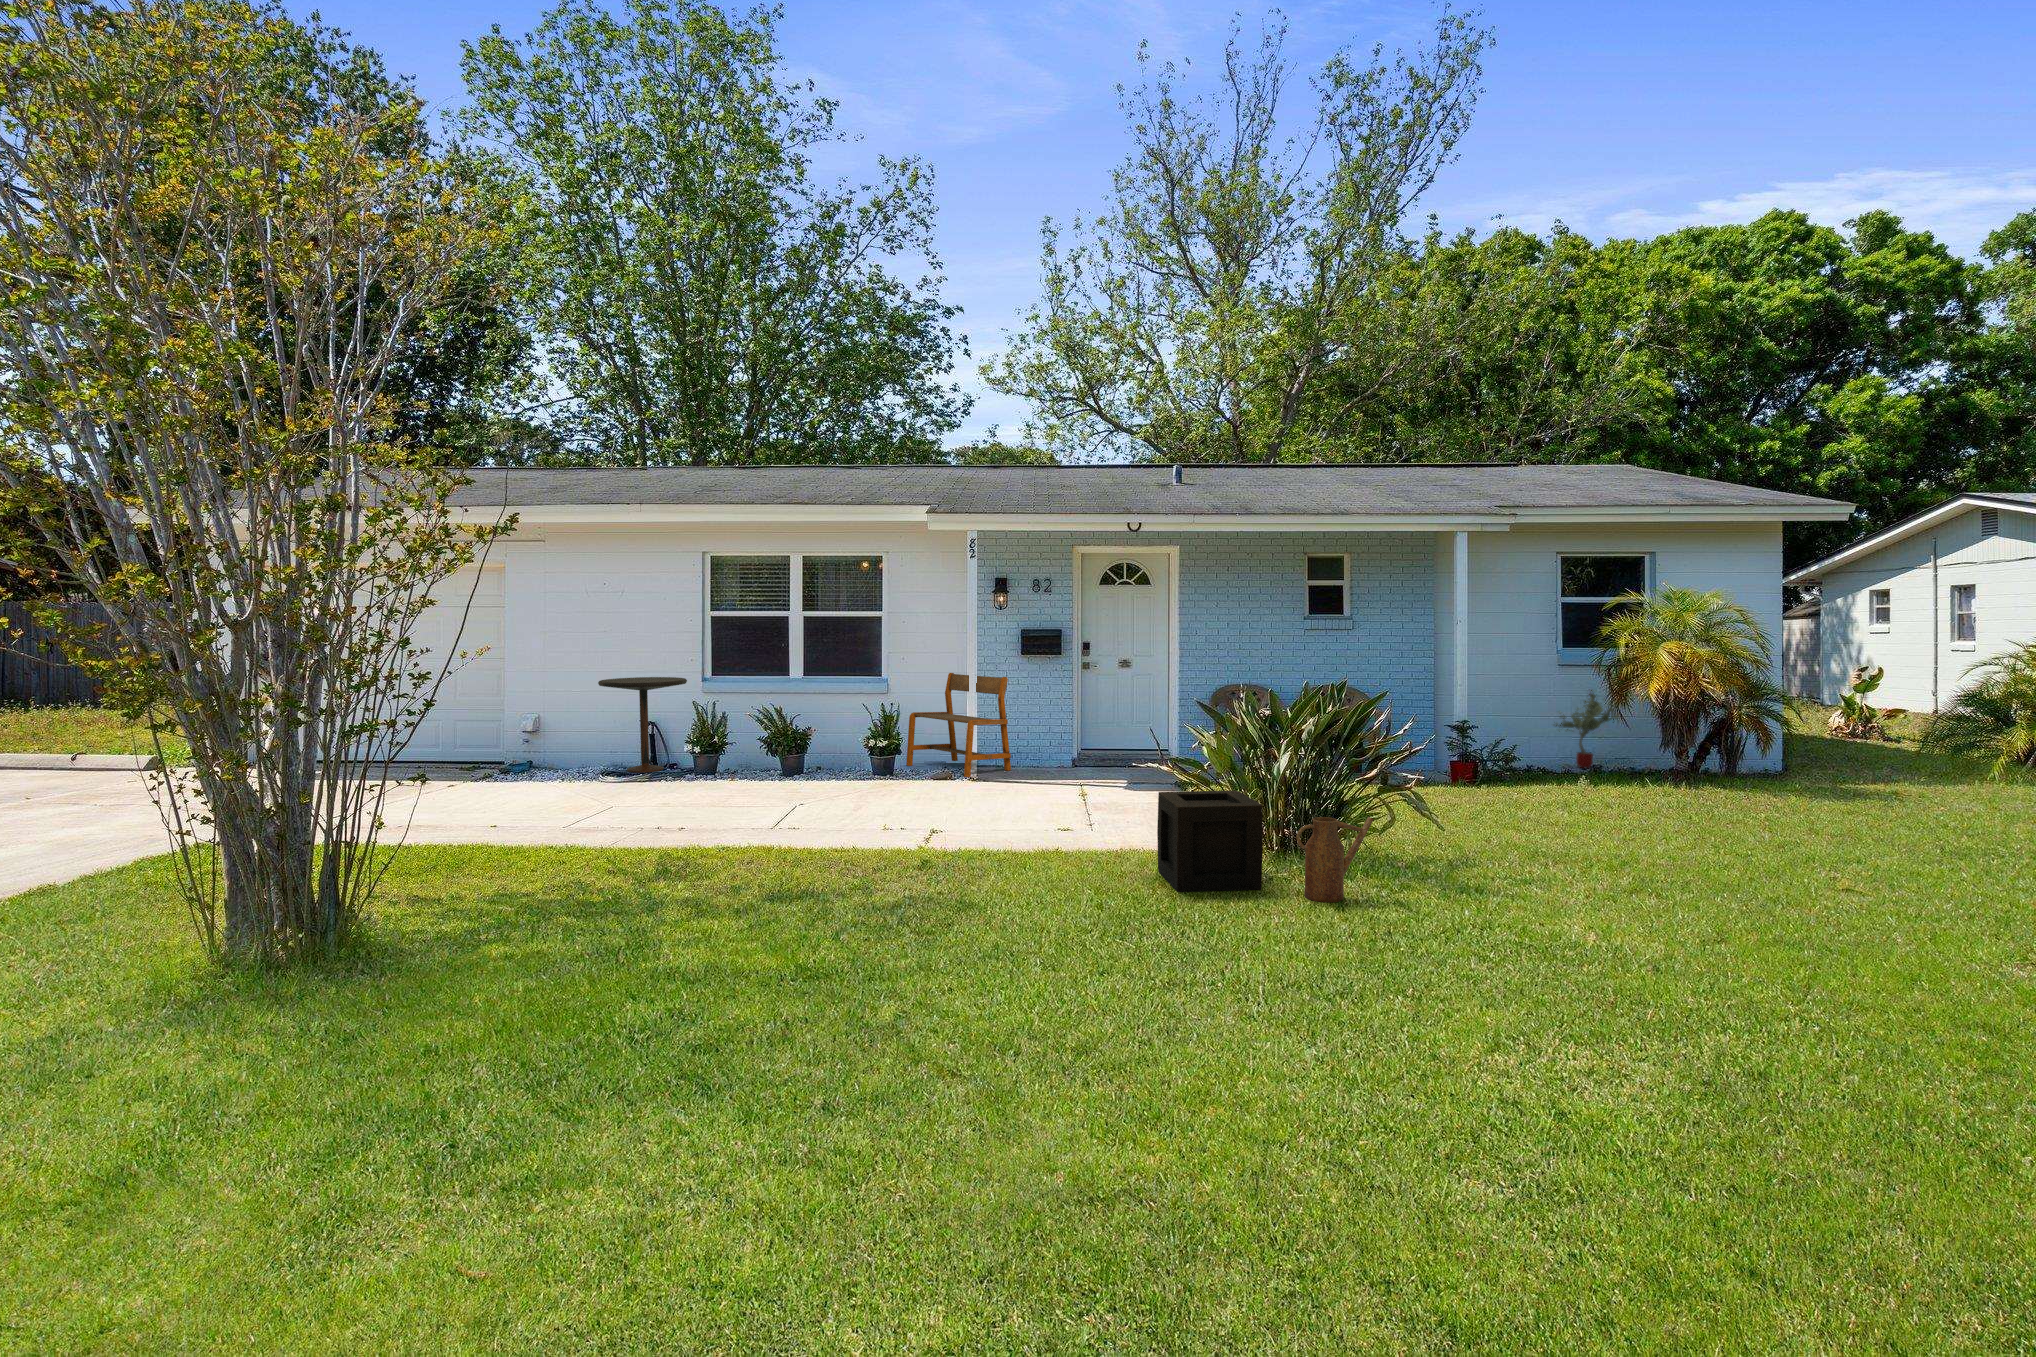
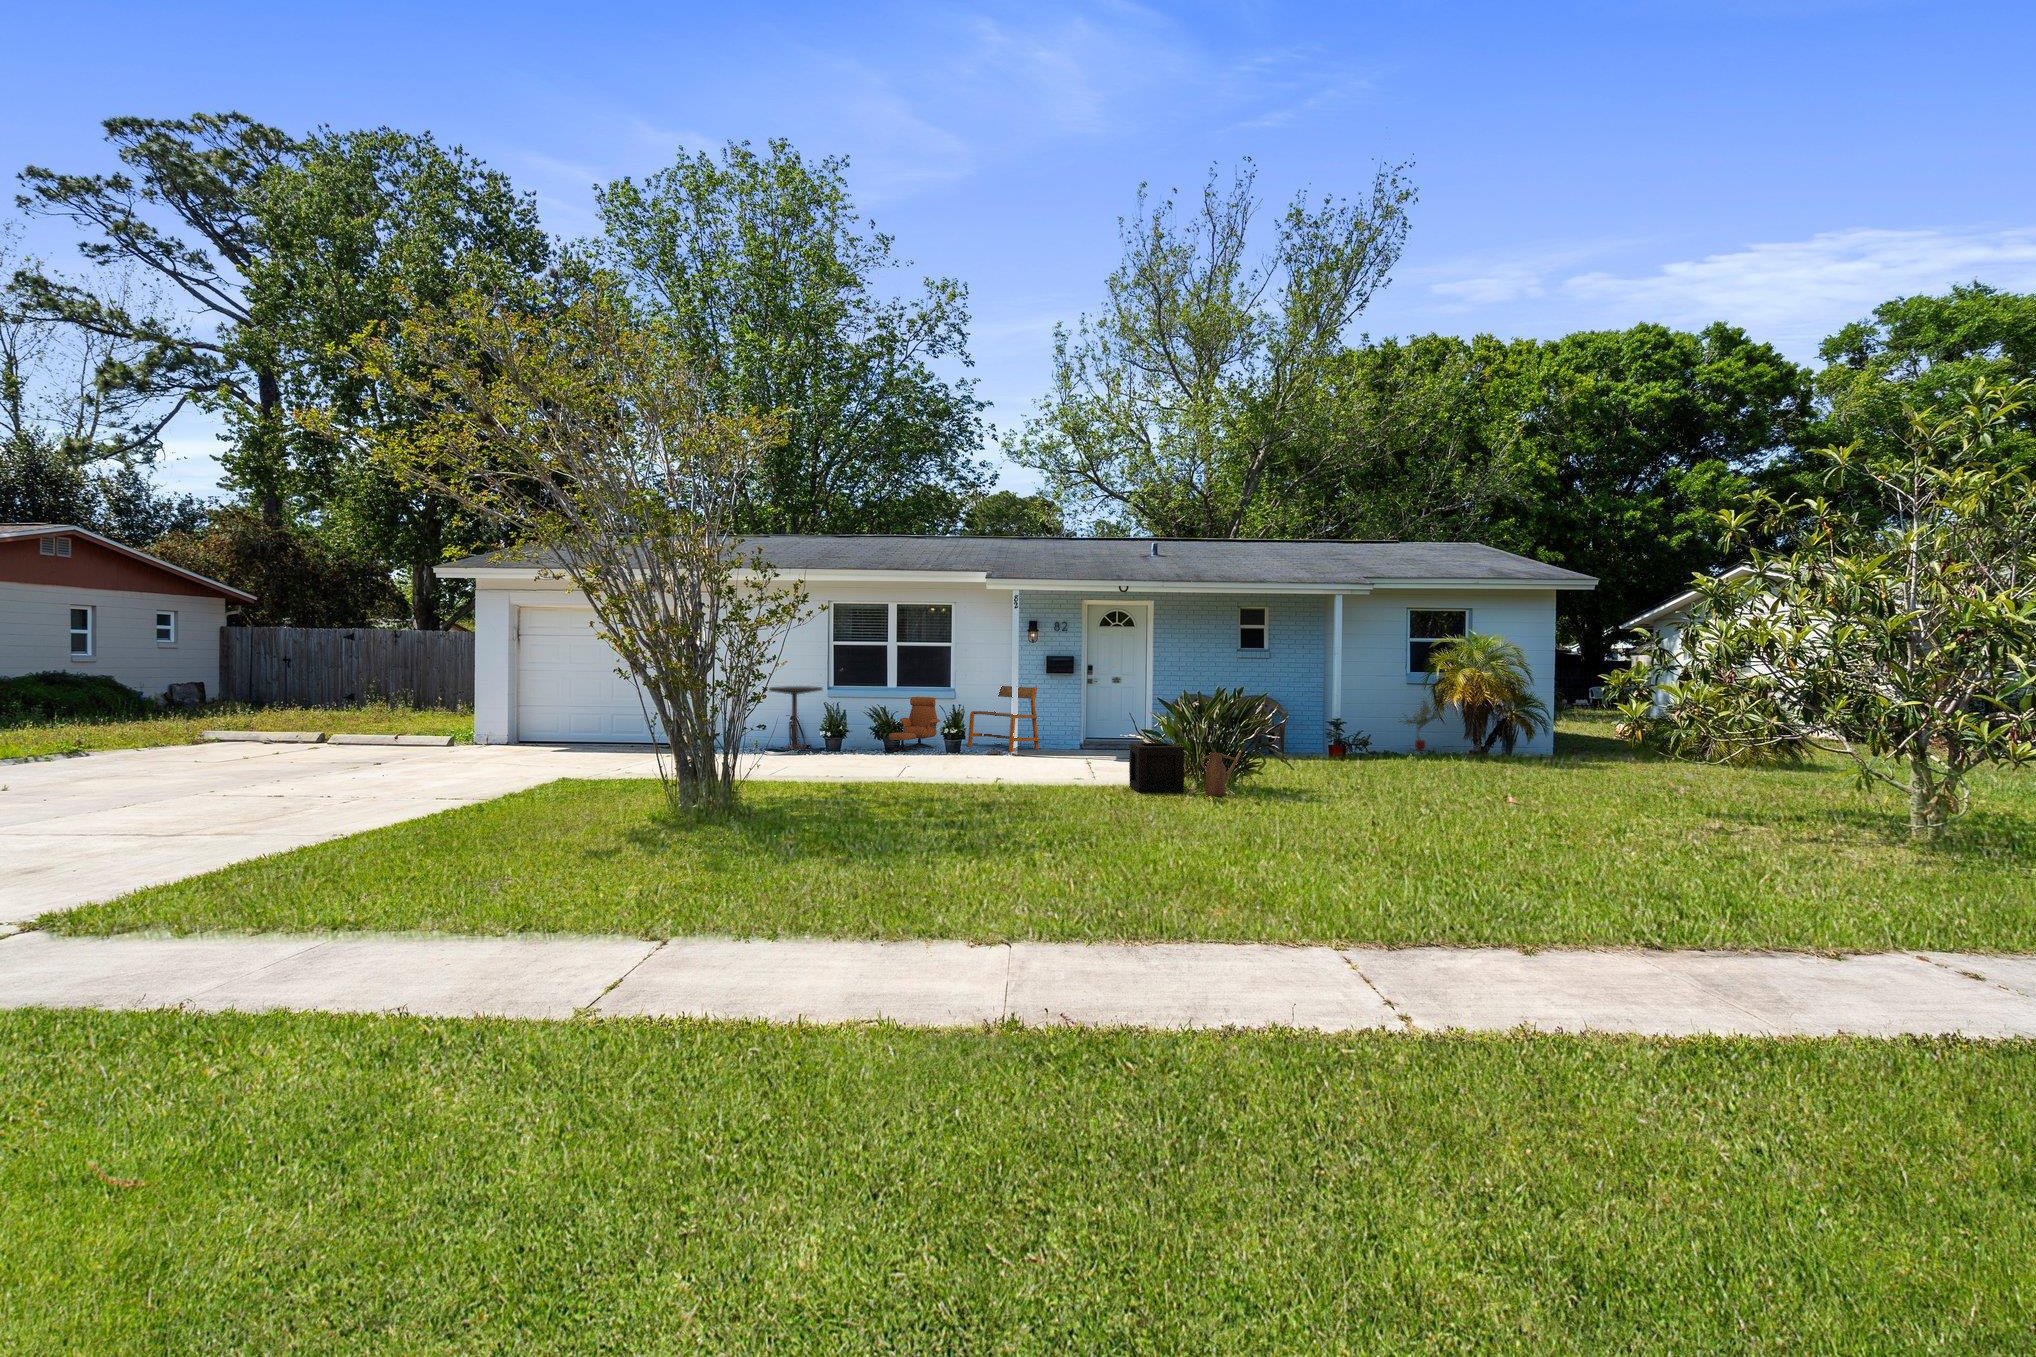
lounge chair: none [783,692,864,777] -> present [889,697,940,752]

